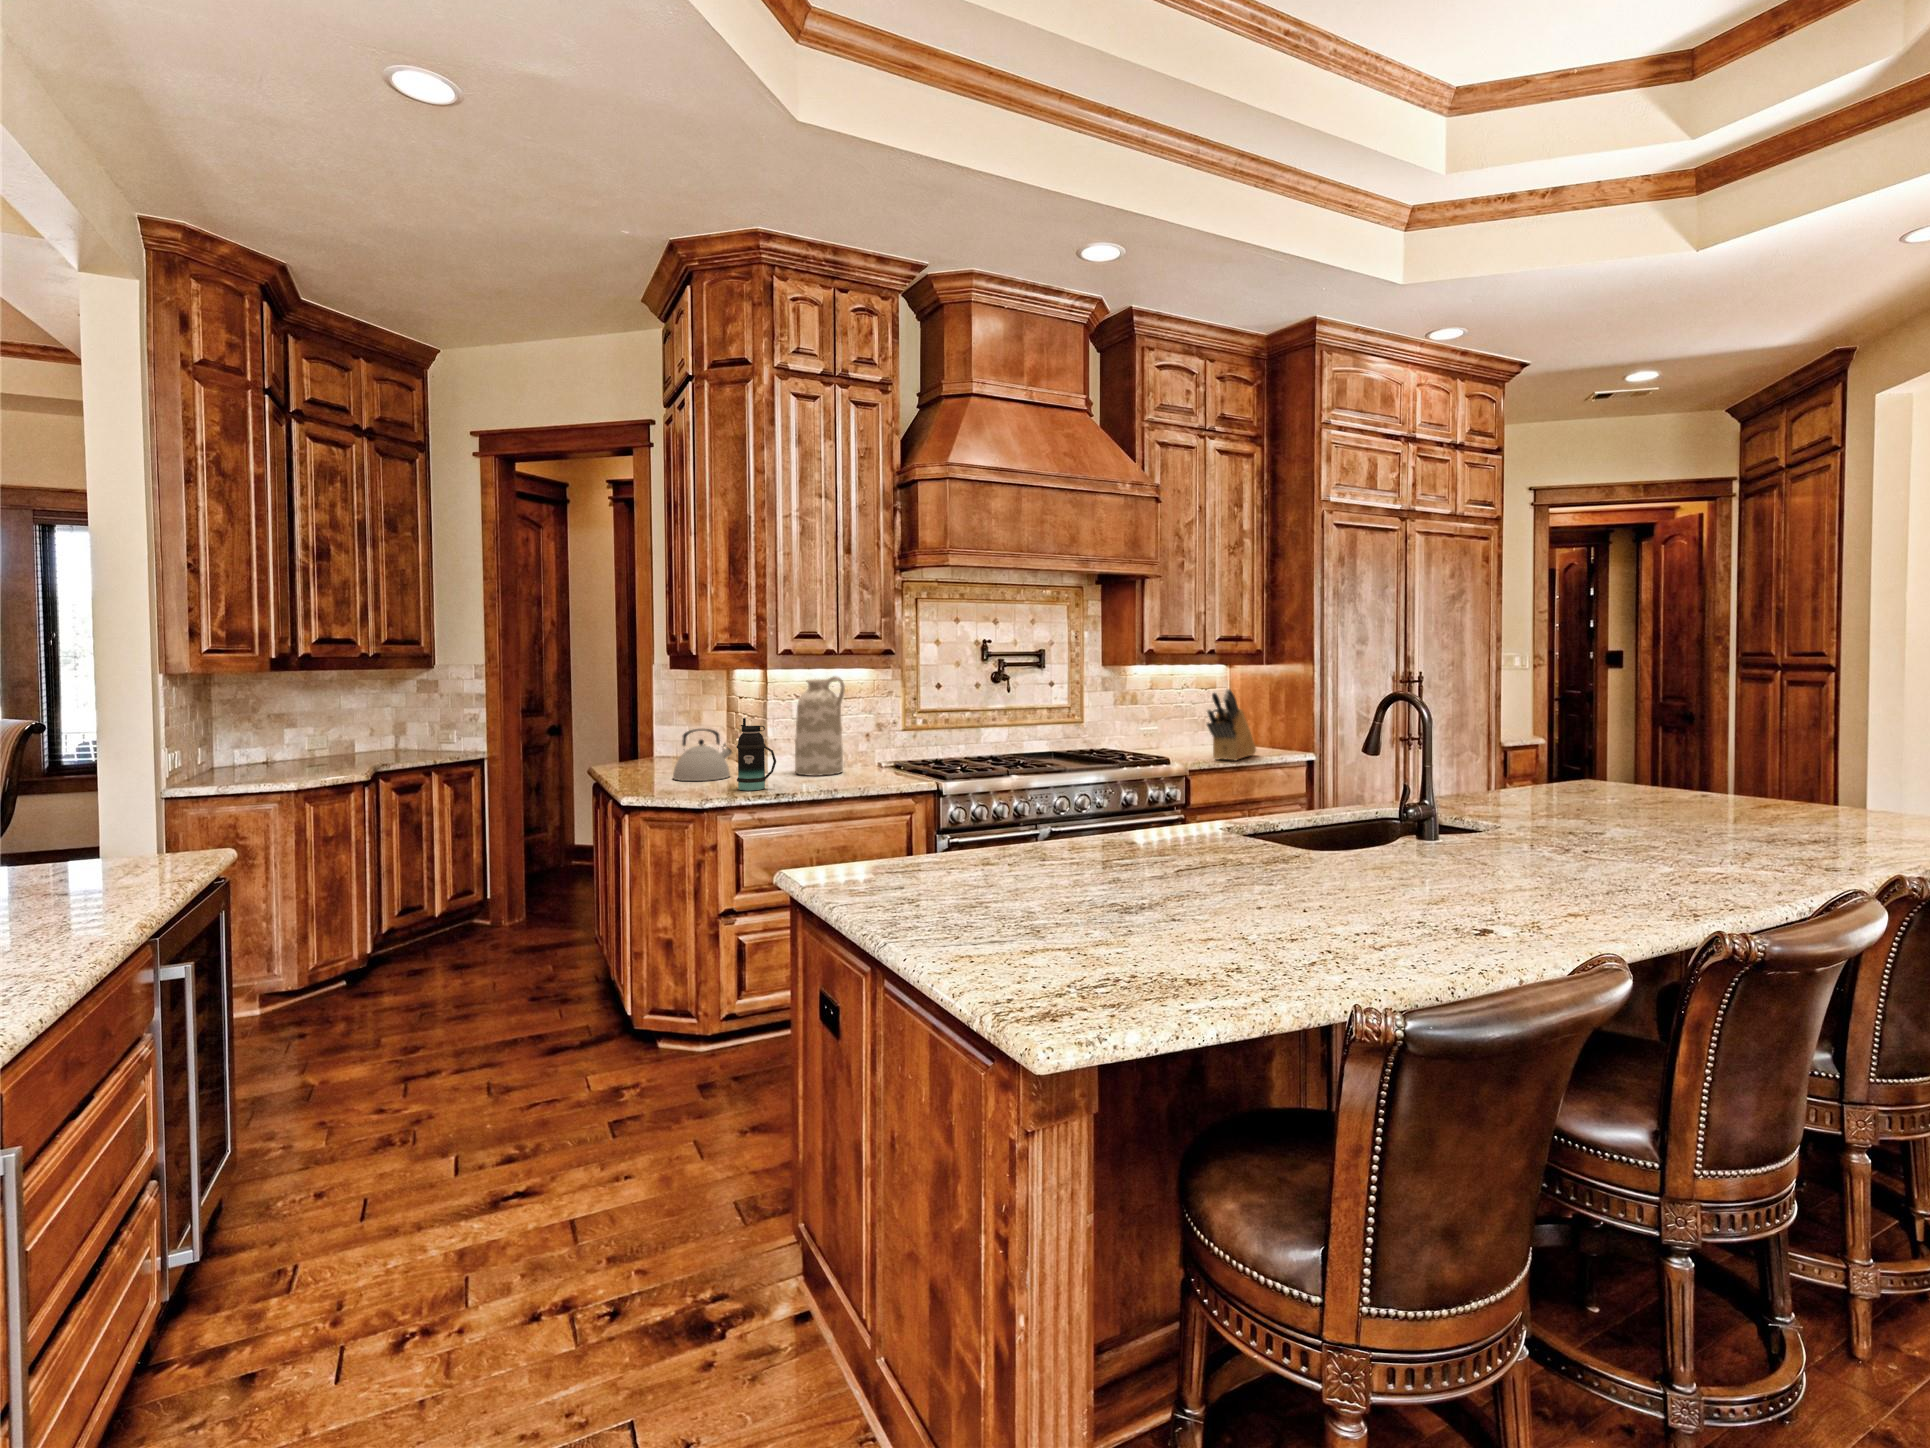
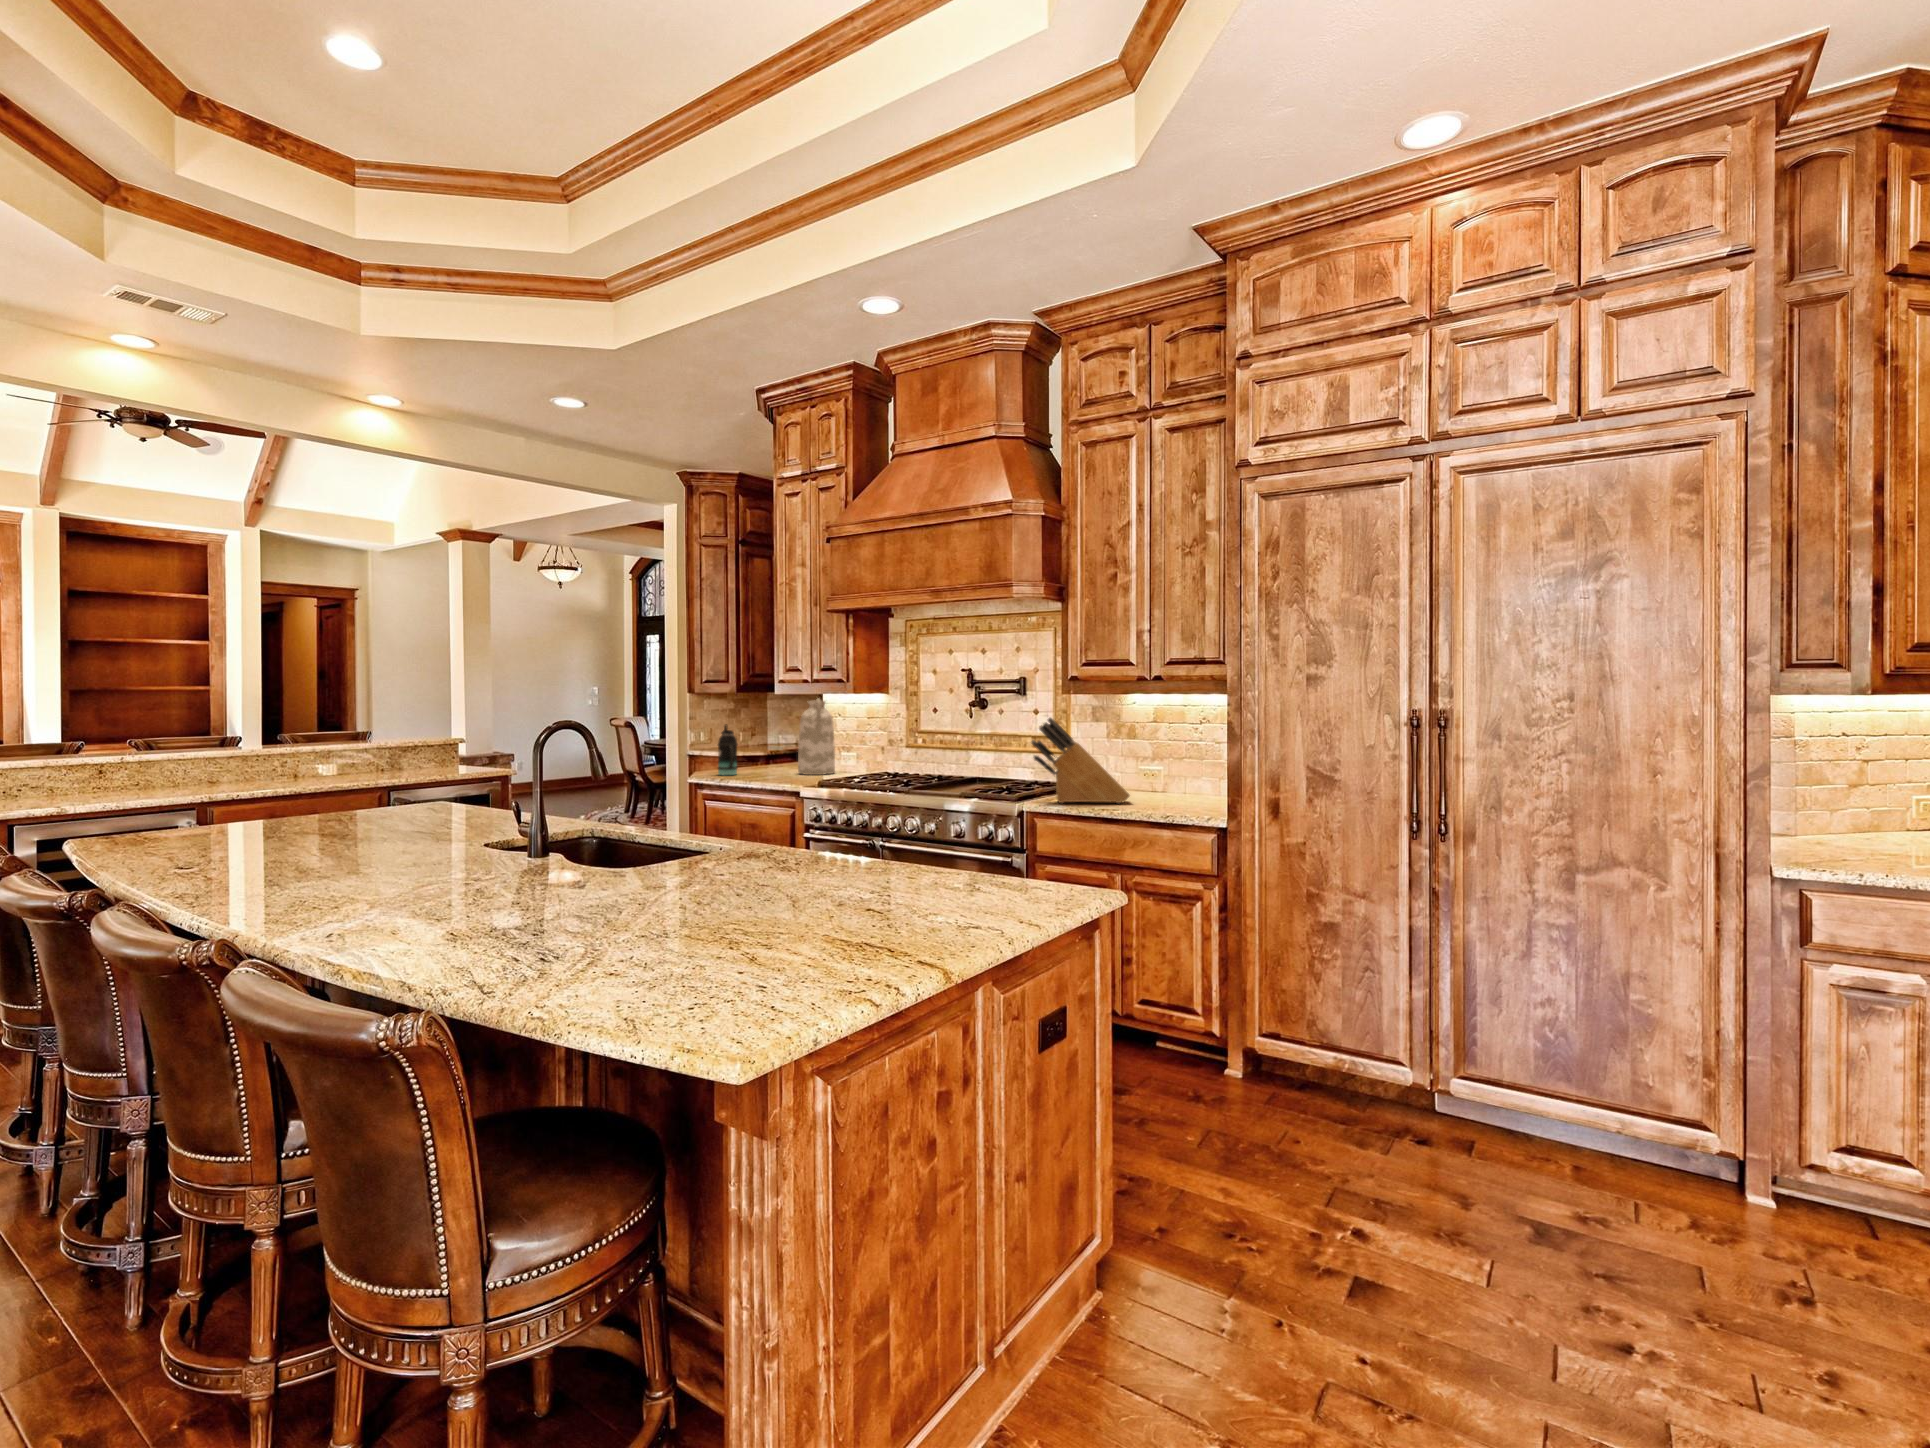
kettle: present [673,729,732,781] -> none [749,734,789,770]

